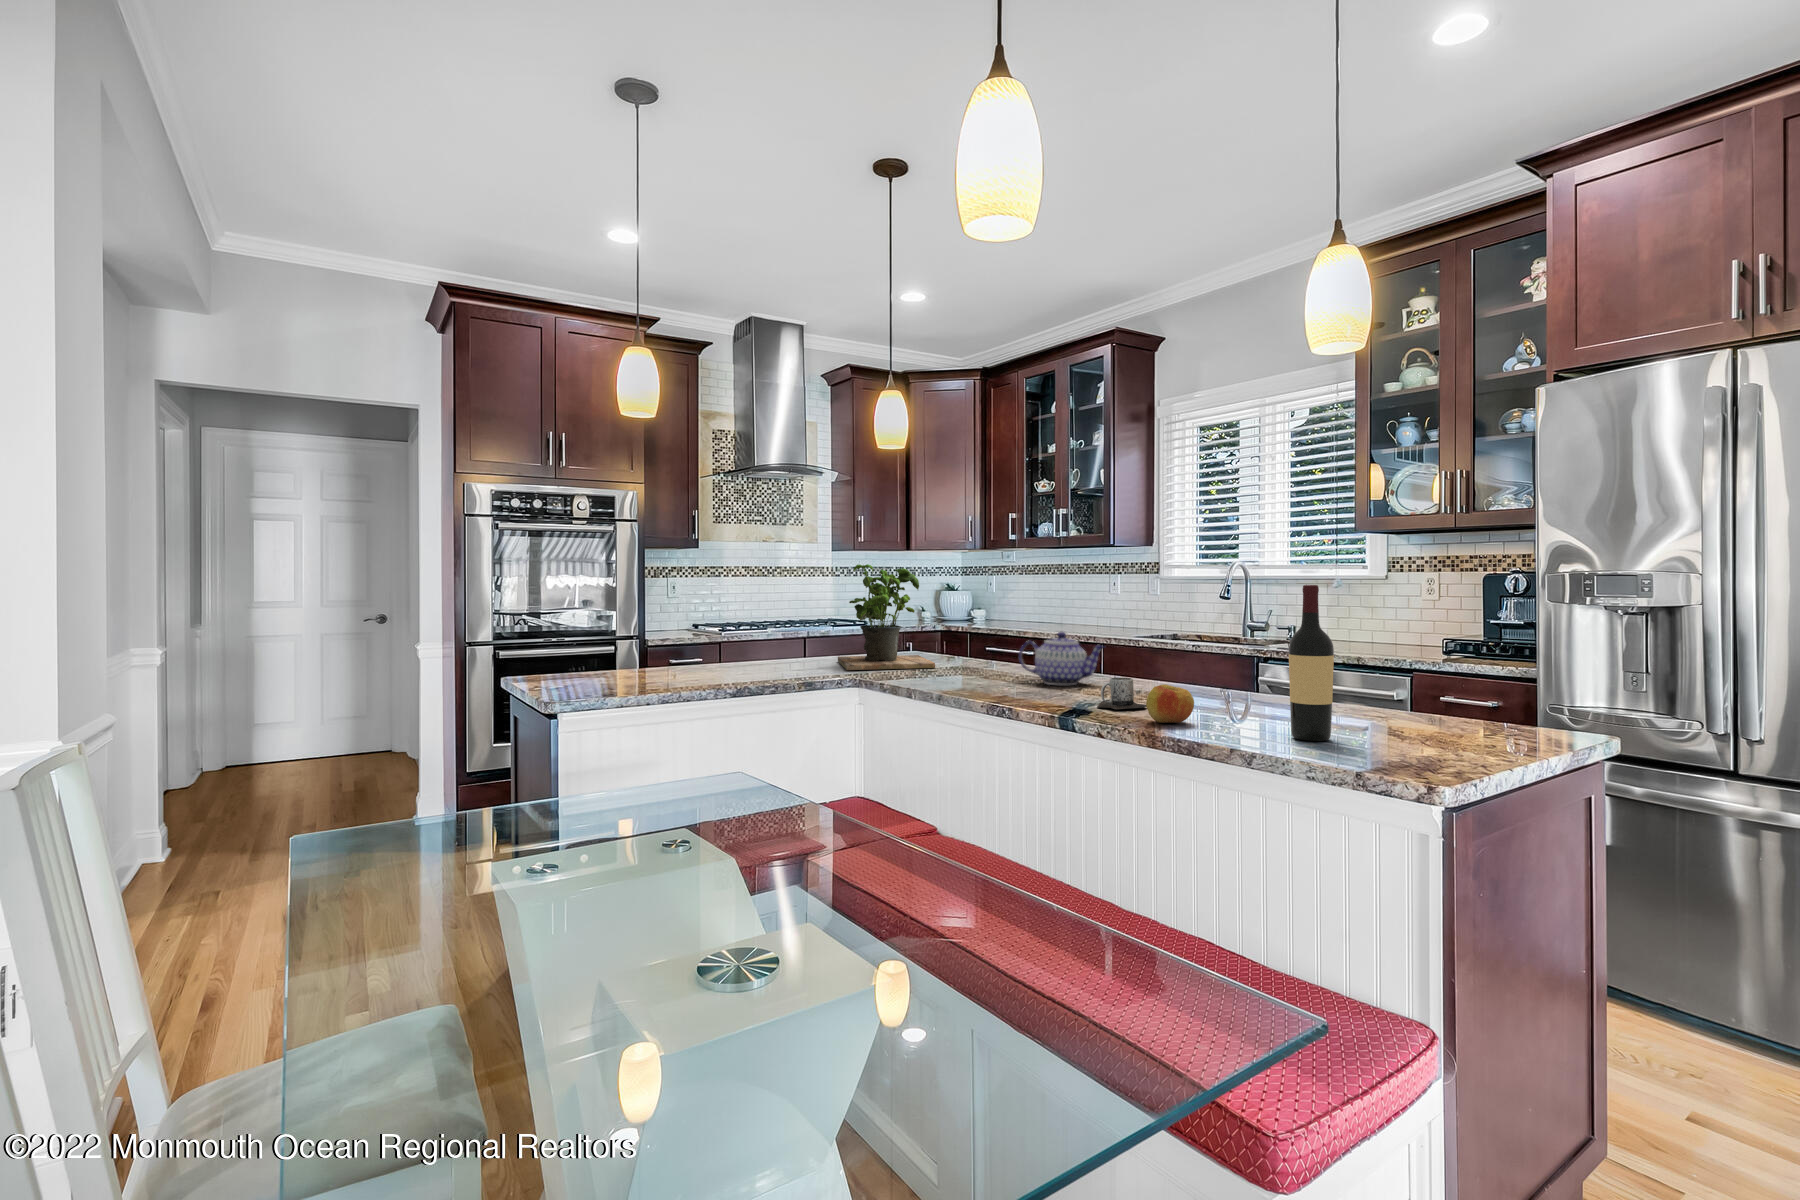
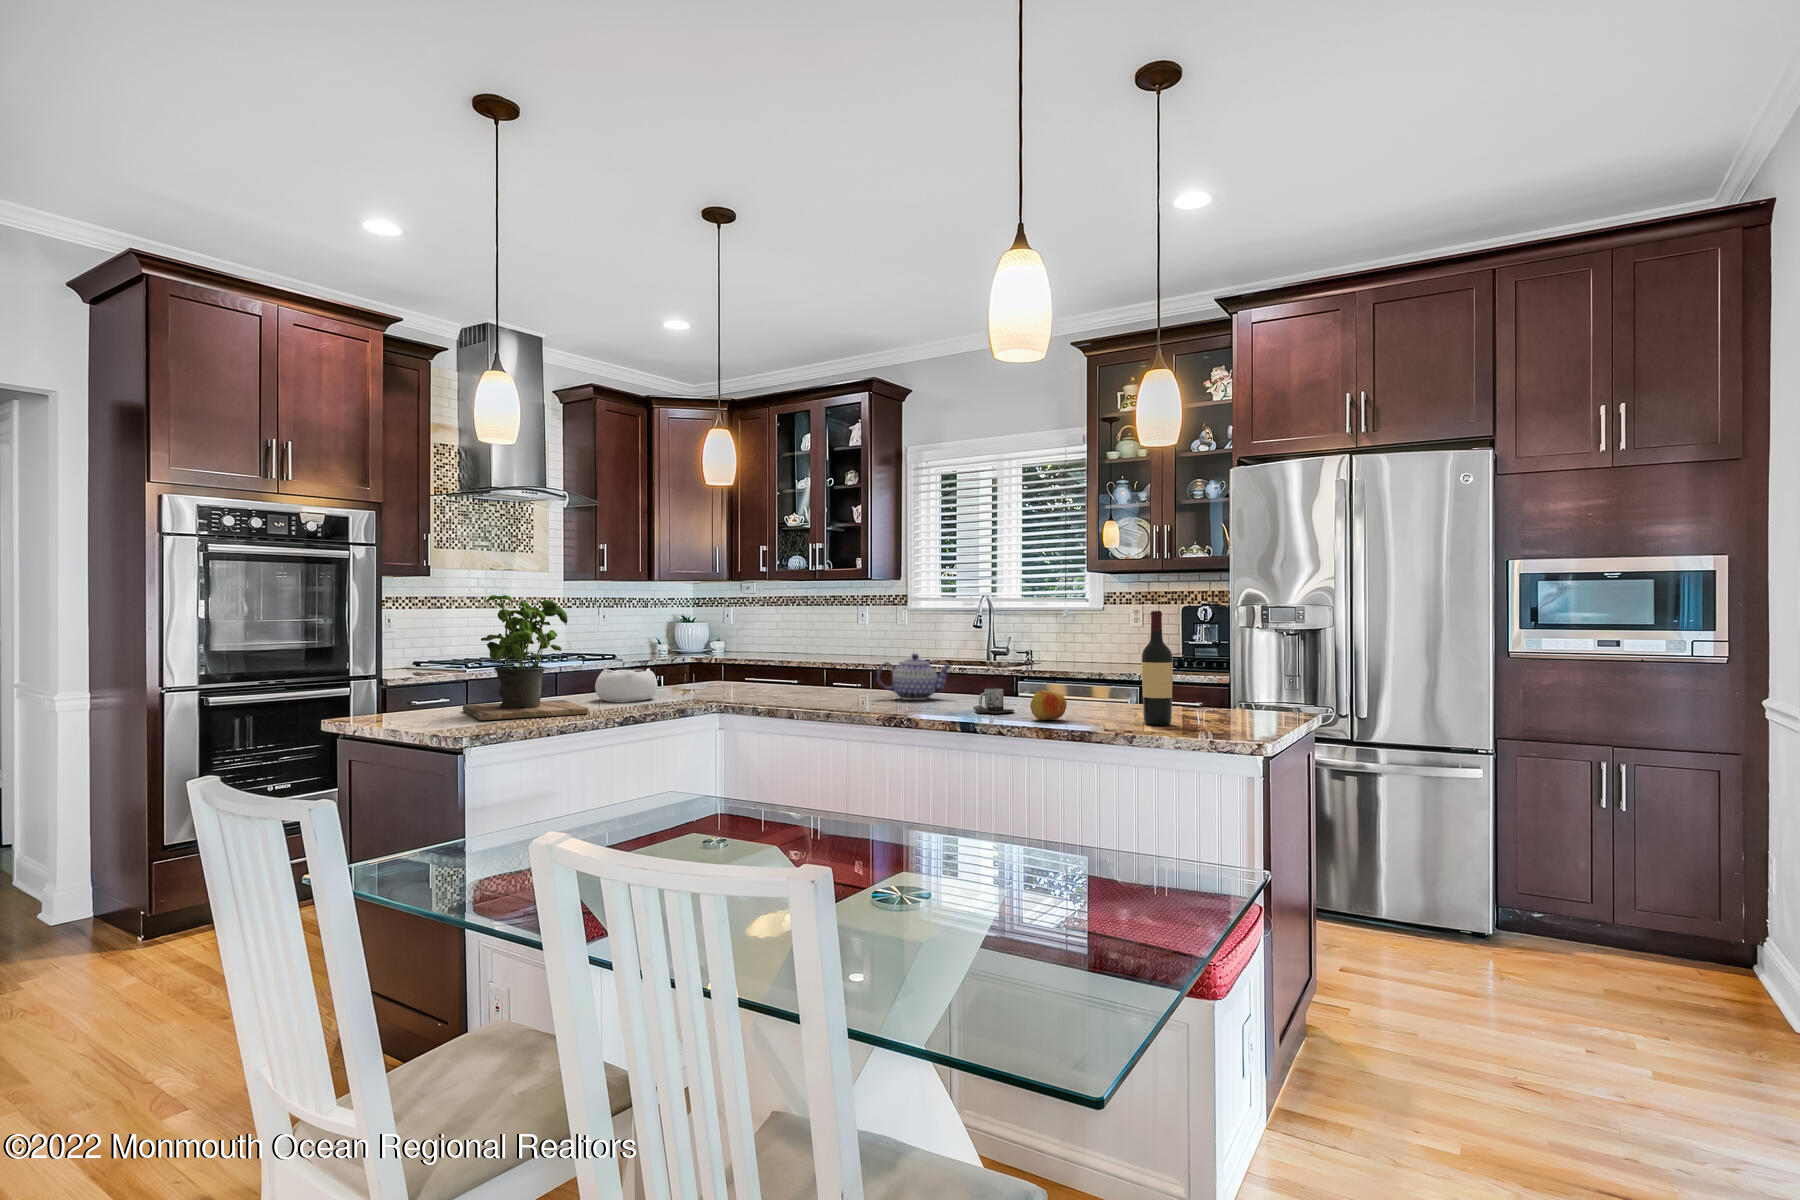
potted plant: present [838,564,935,670] -> present [463,595,589,720]
decorative bowl: none [745,636,805,673] -> present [595,665,657,701]

